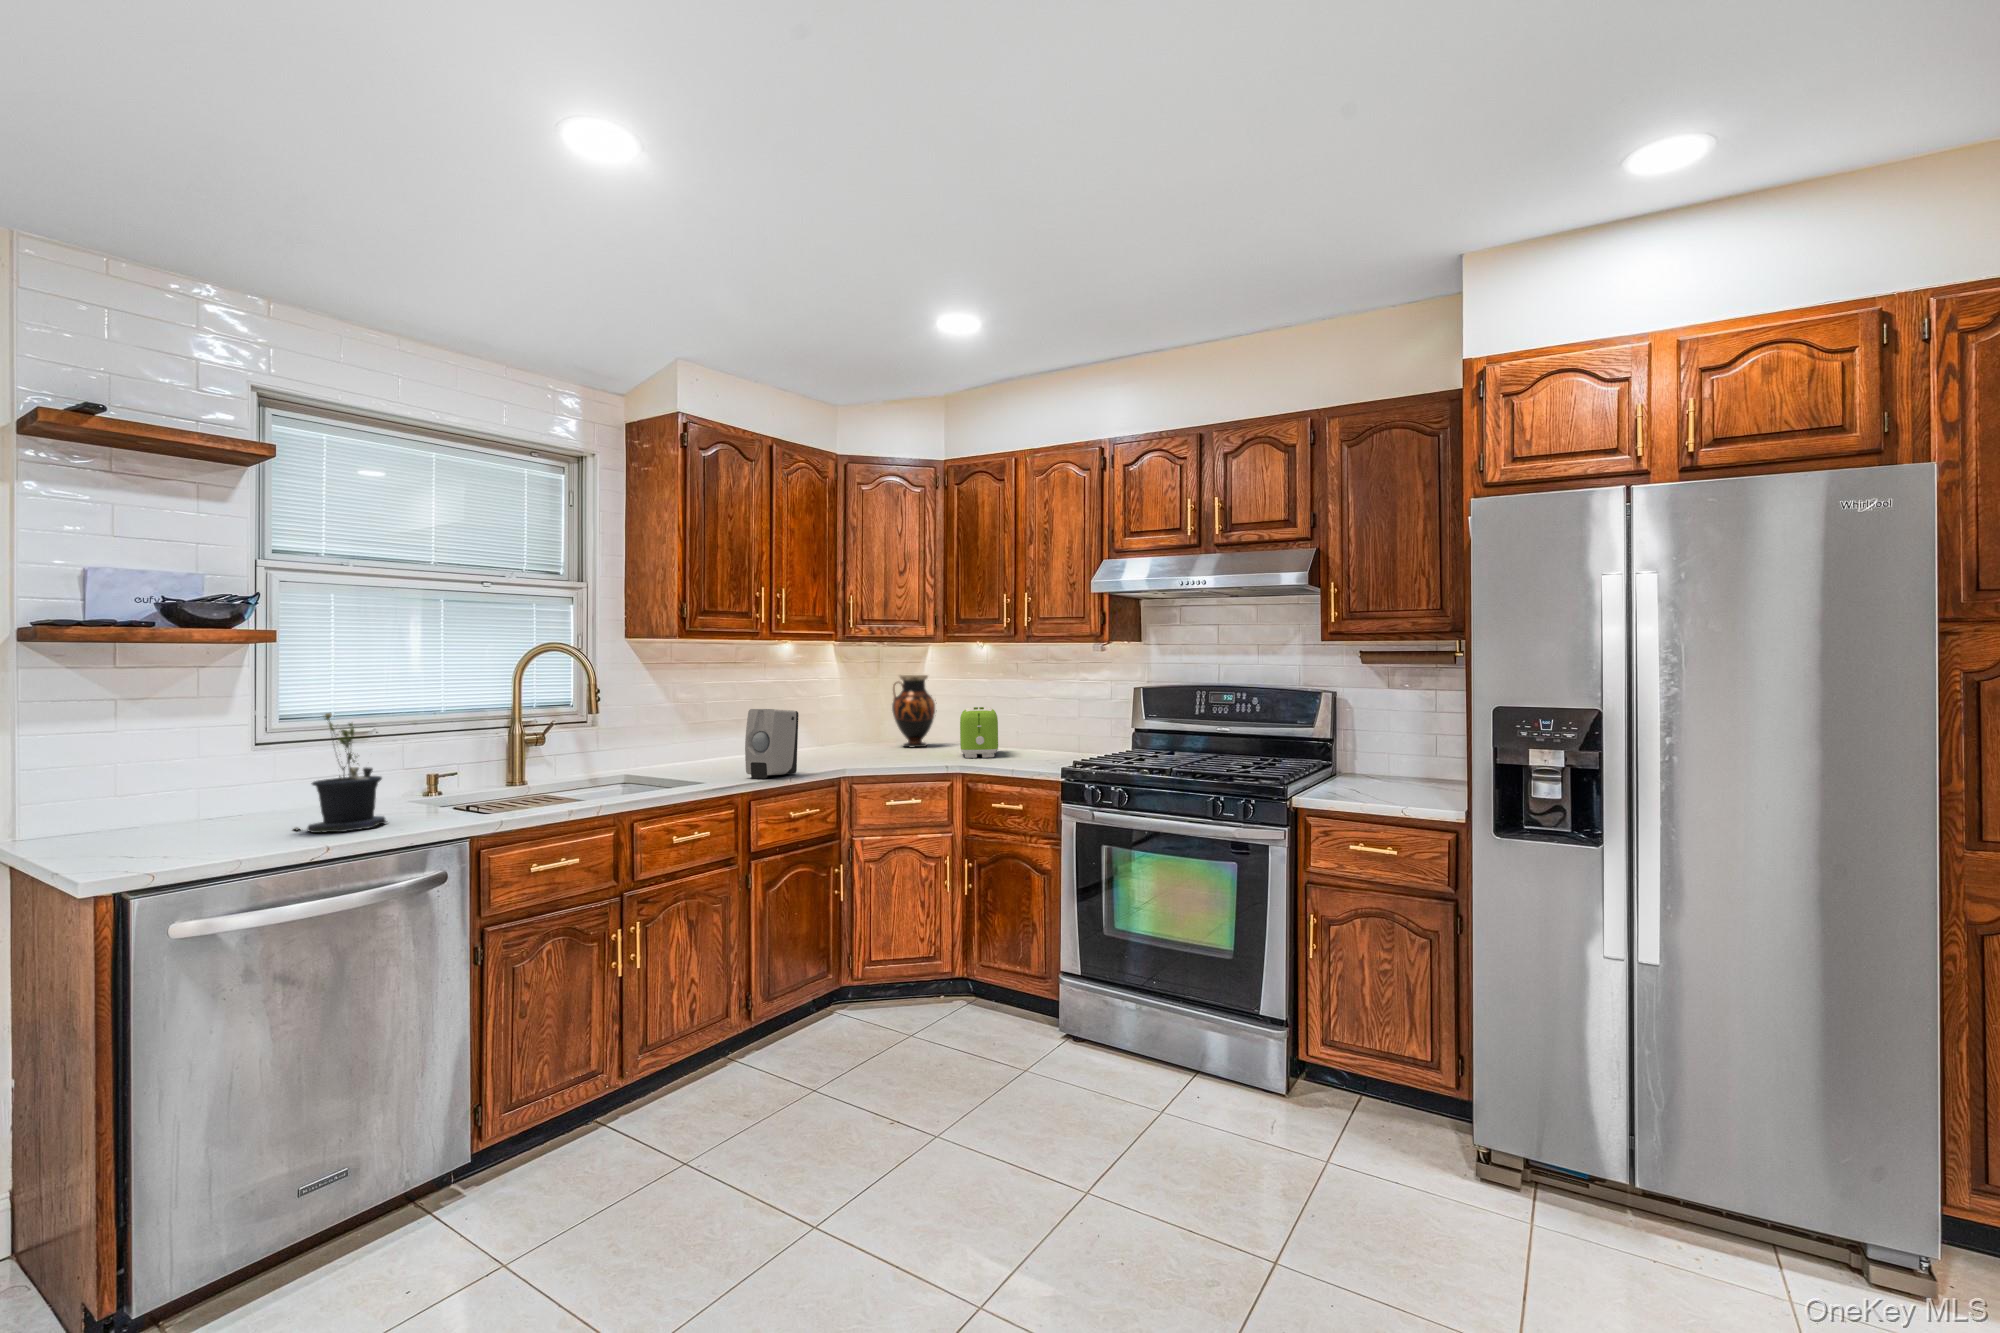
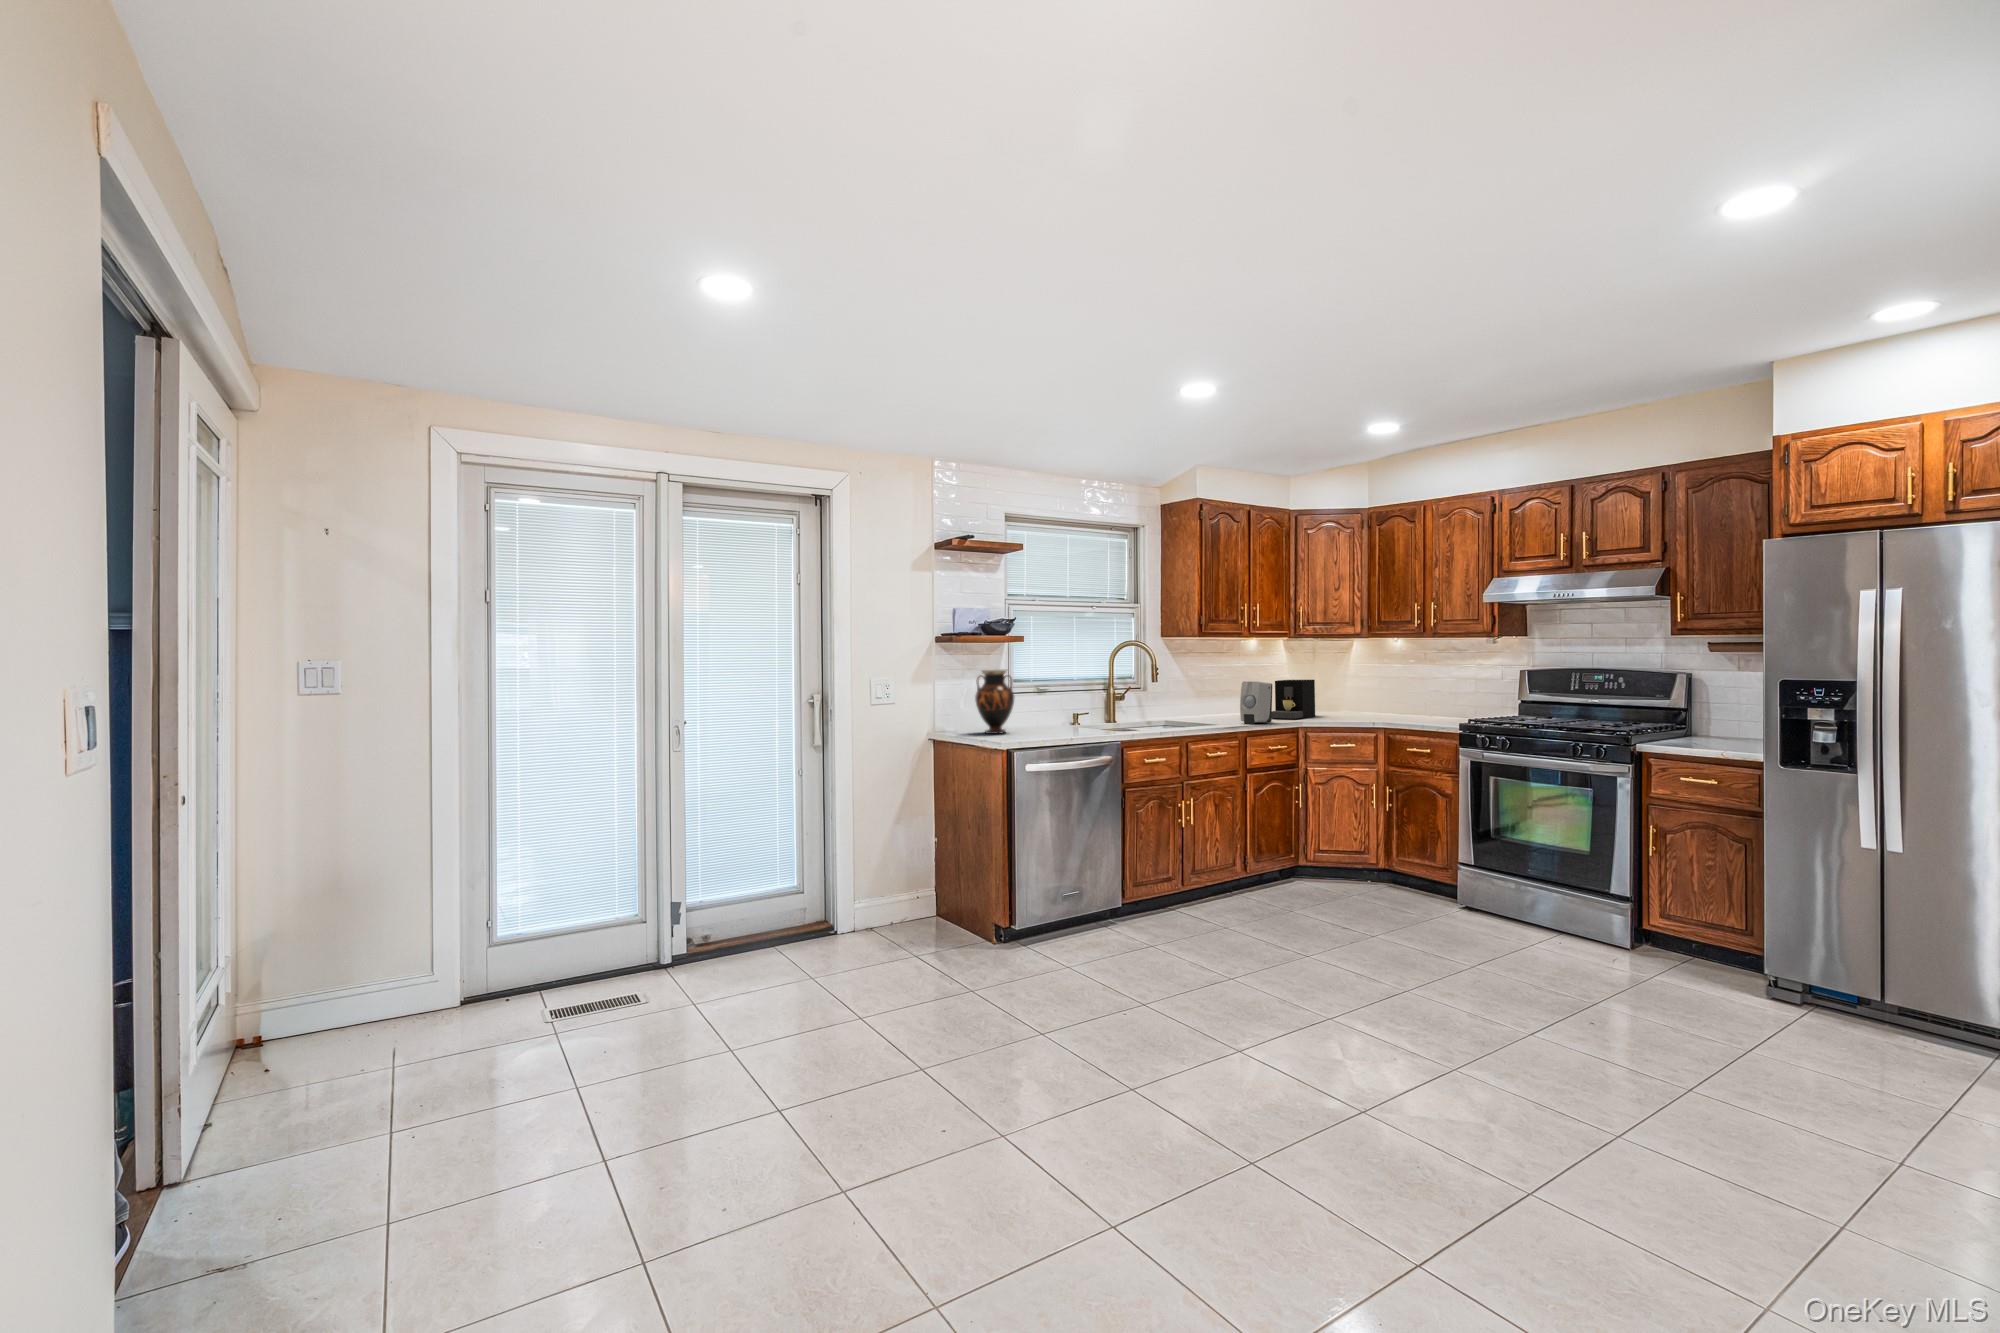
vase: present [892,675,935,747] -> present [975,670,1014,734]
coffee maker: none [797,703,870,764] -> present [1272,680,1315,719]
toaster: present [960,707,998,758] -> none [1382,683,1411,718]
potted plant: present [294,713,388,833] -> none [1036,679,1076,736]

